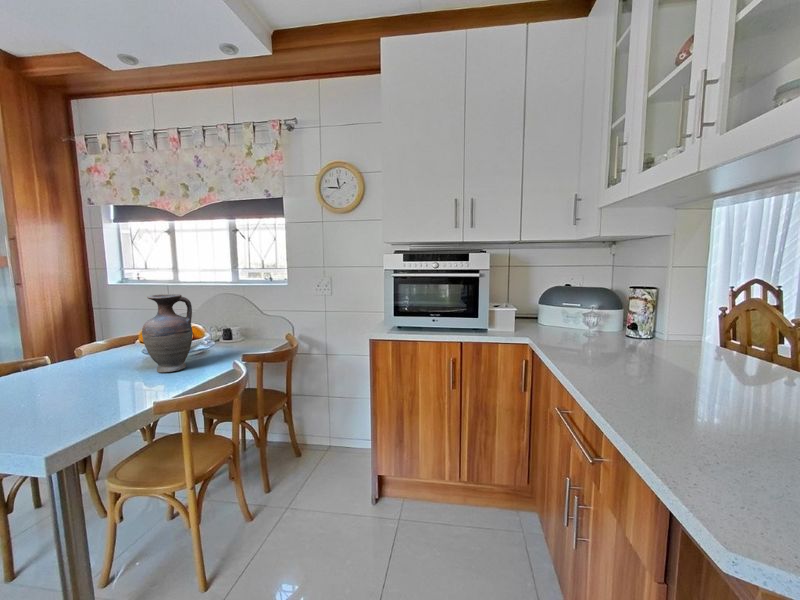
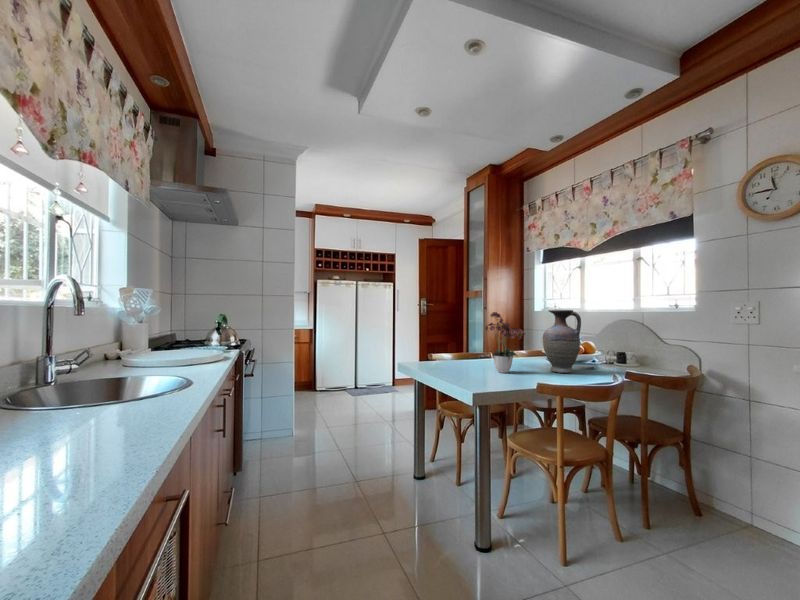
flower arrangement: none [36,304,123,397] -> present [485,312,525,373]

